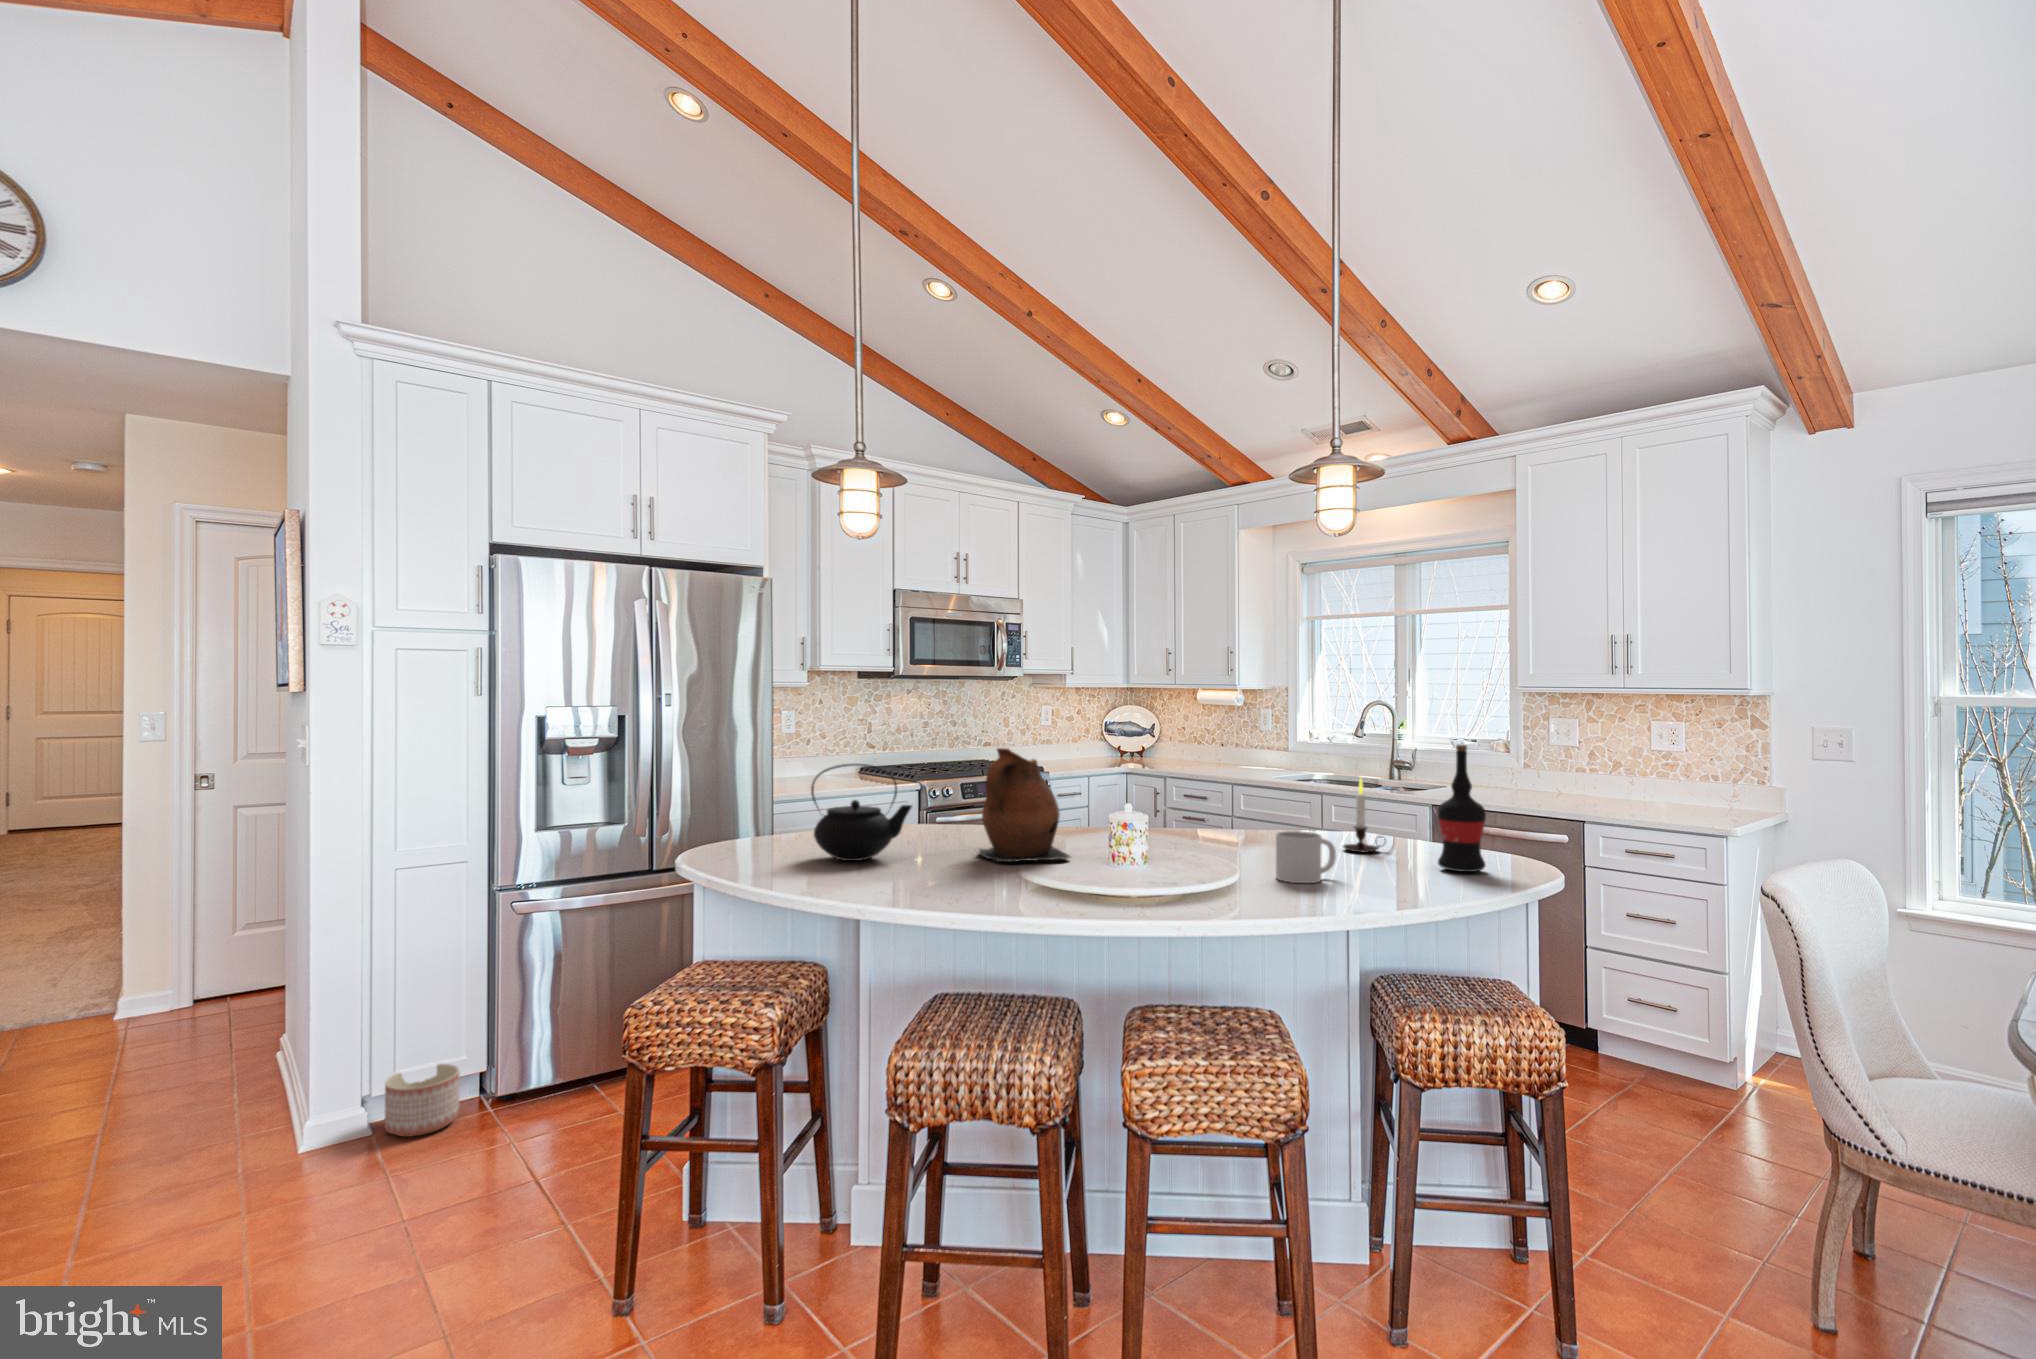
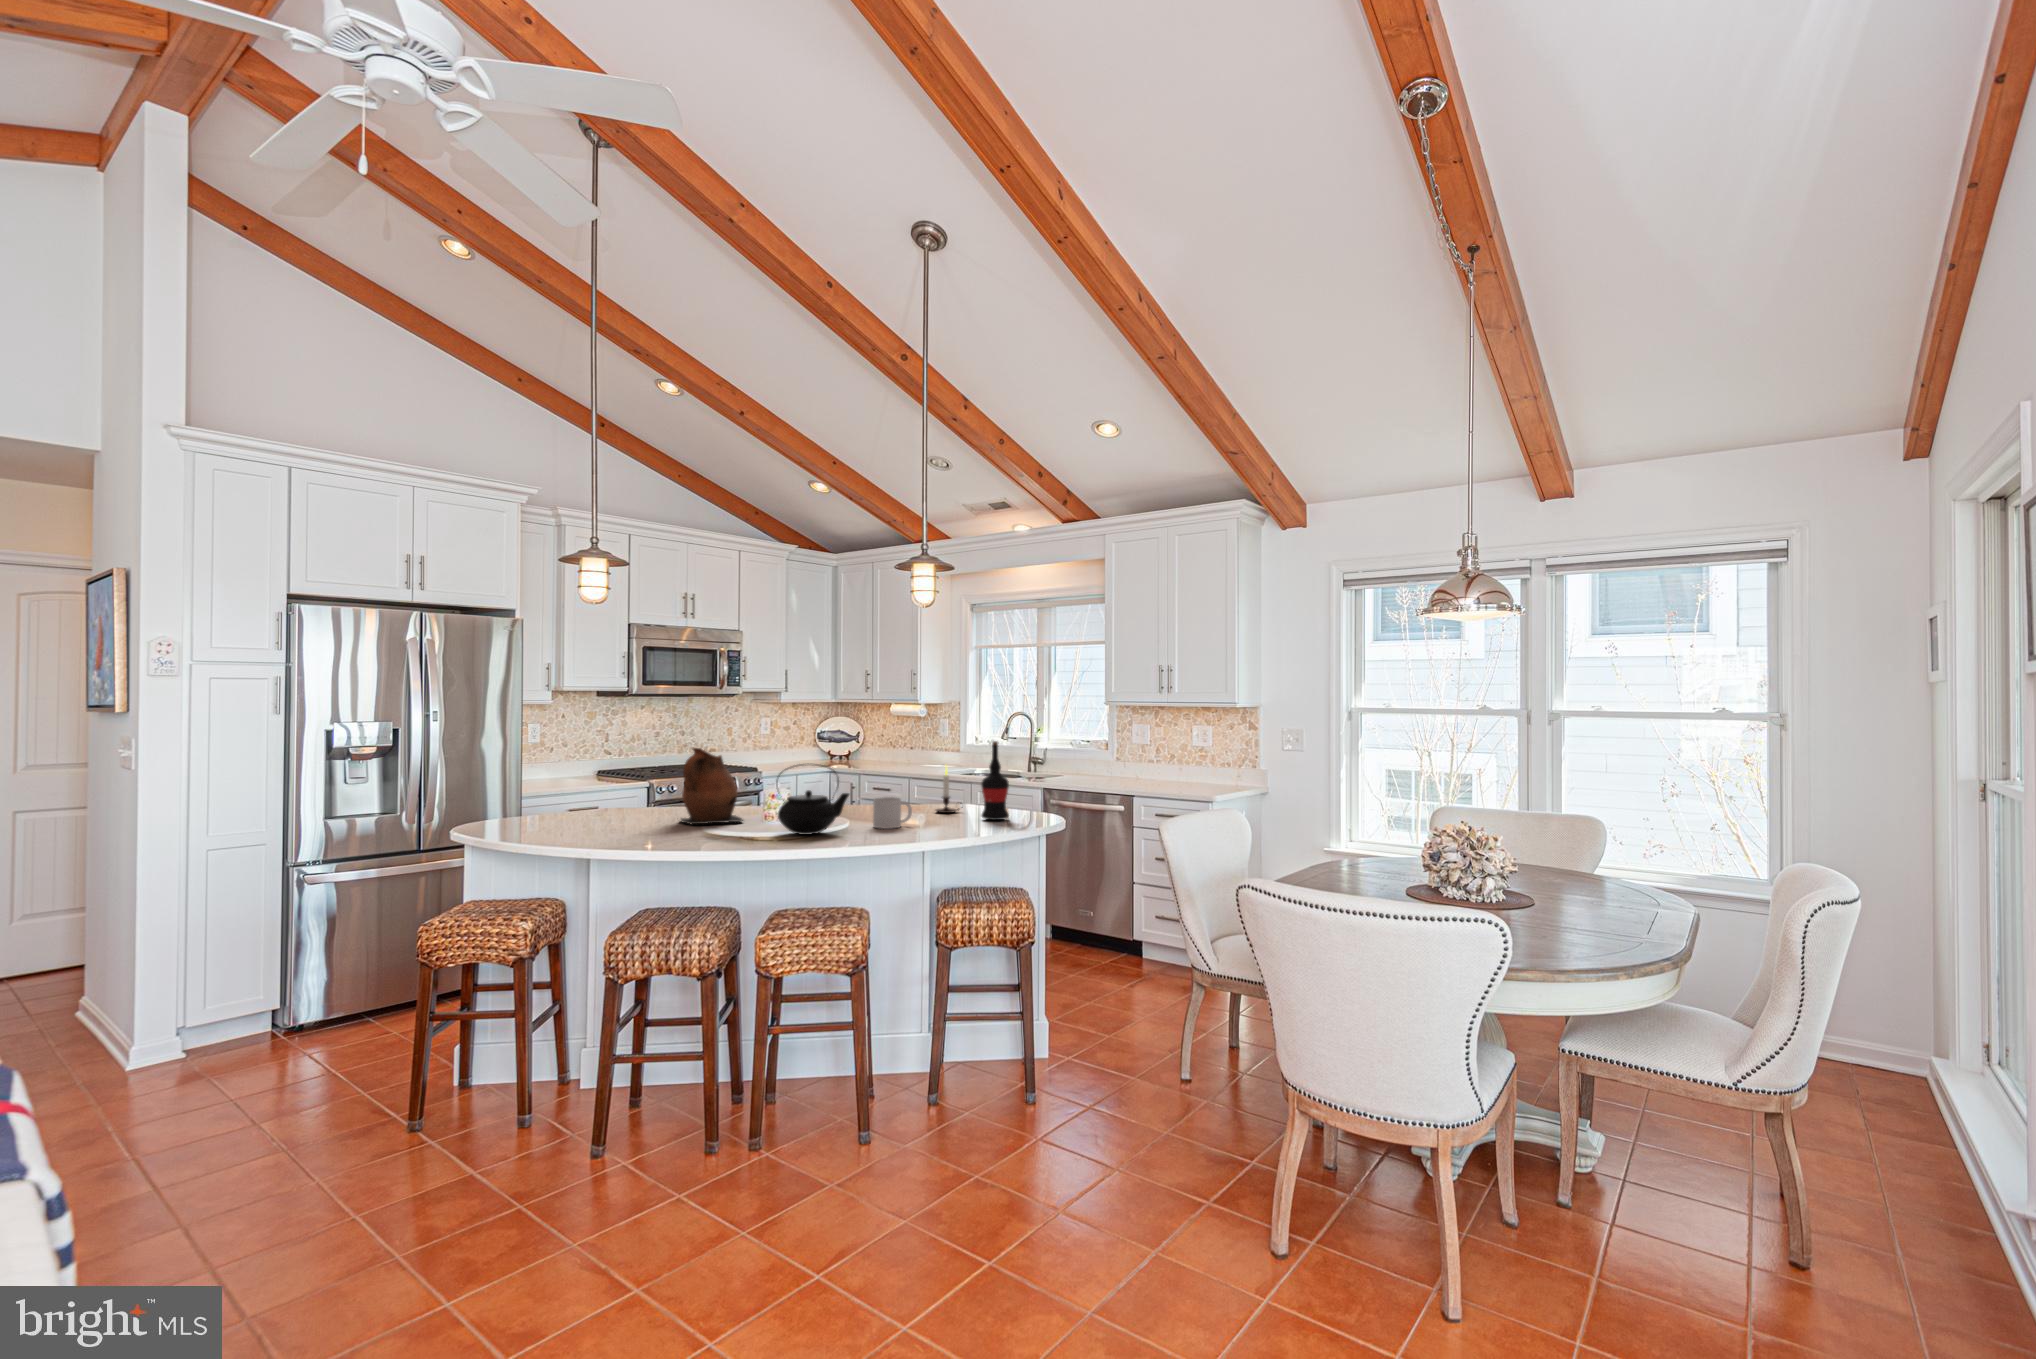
teapot: present [811,764,912,861] -> present [776,763,849,835]
planter: present [385,1064,459,1137] -> none [181,1011,248,1067]

